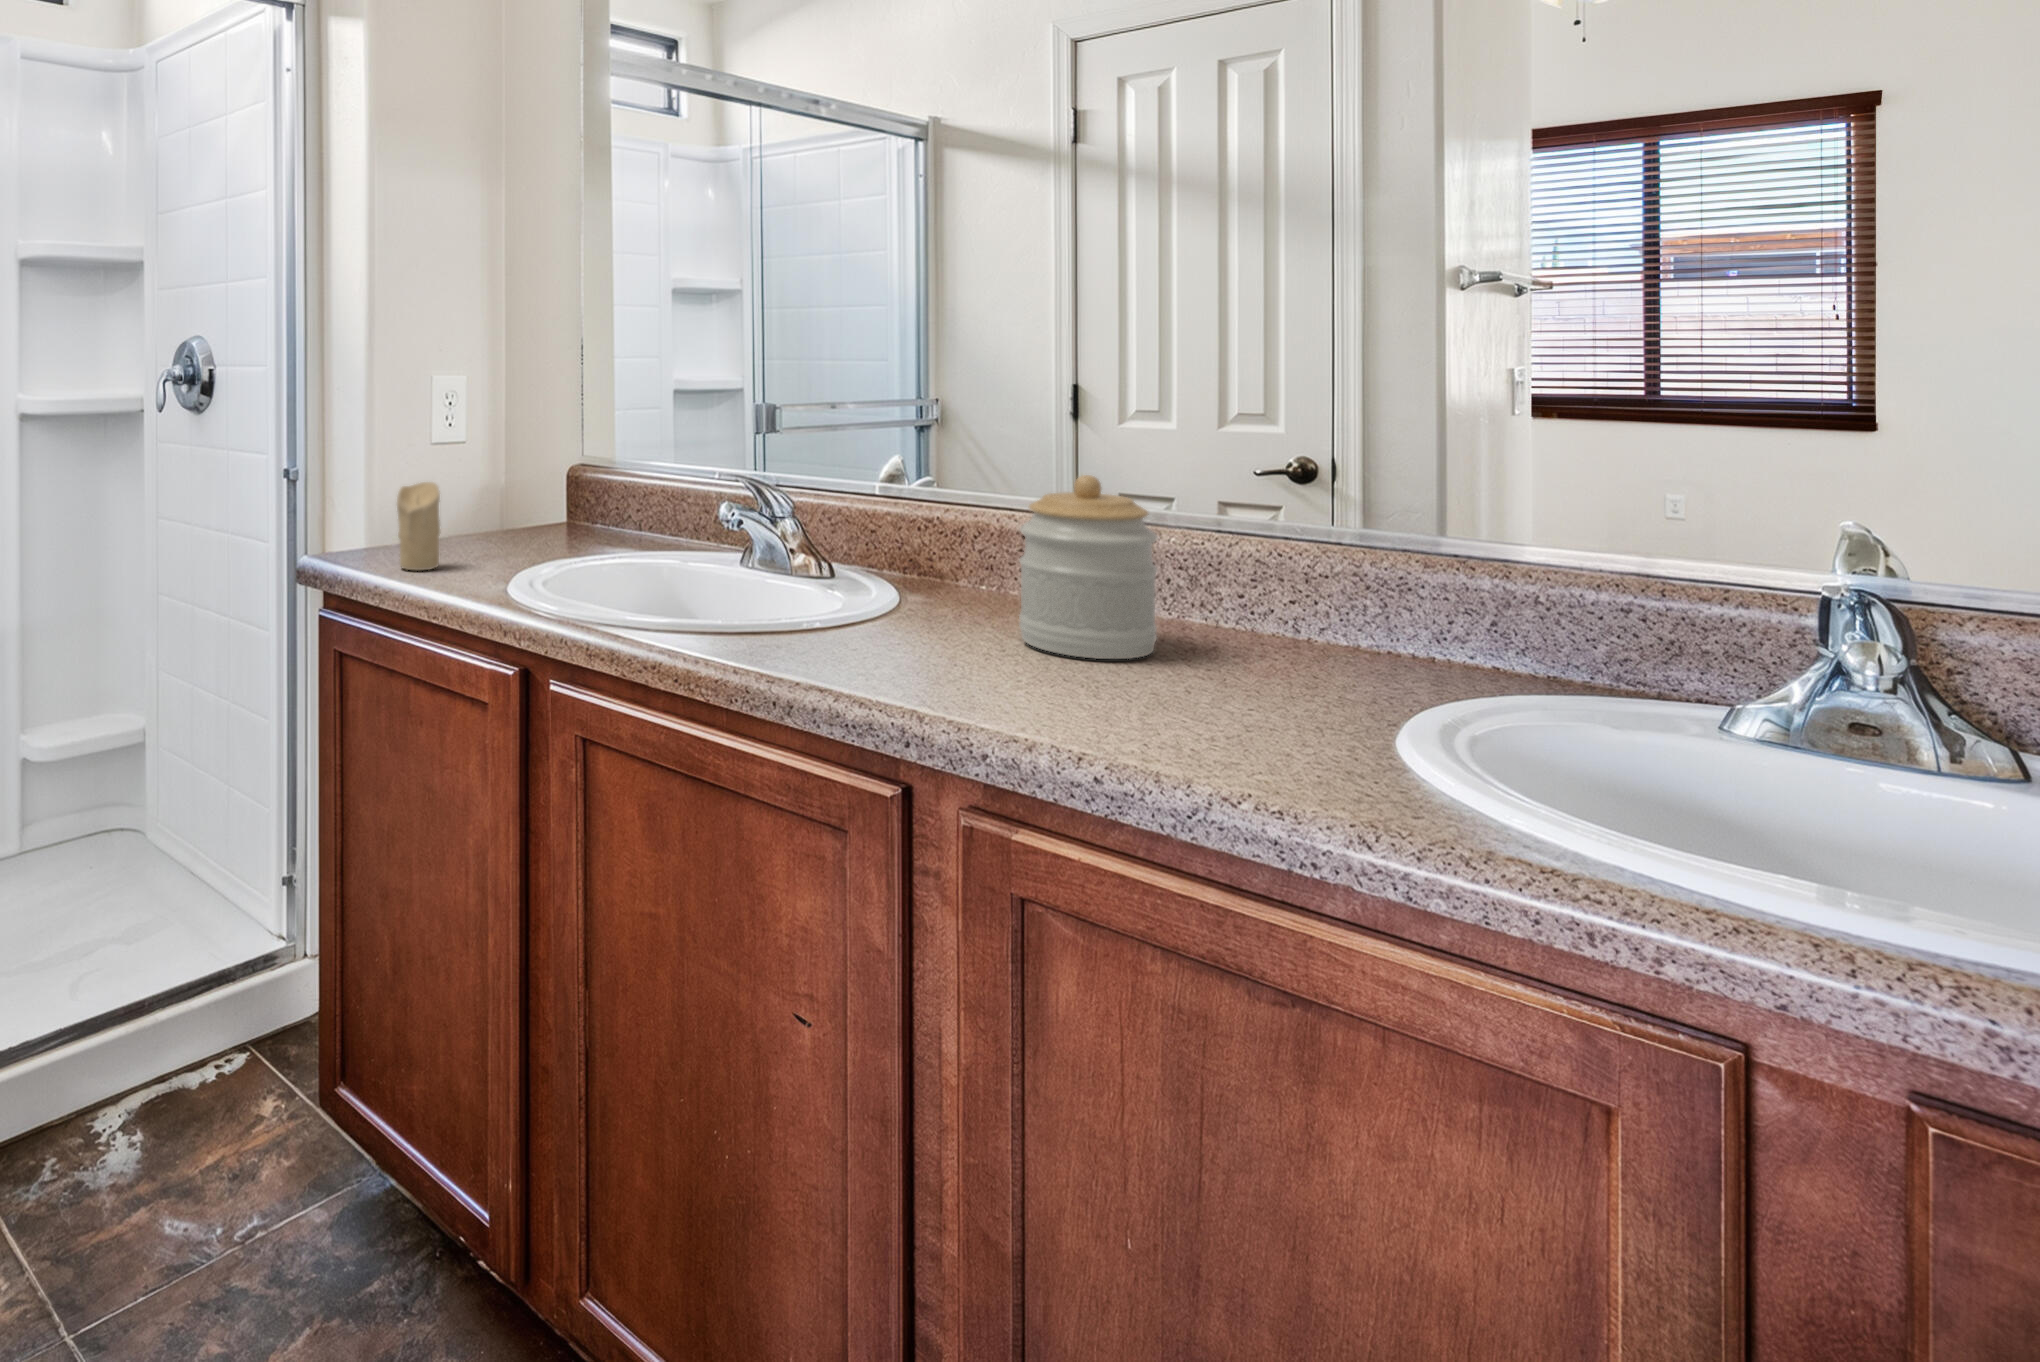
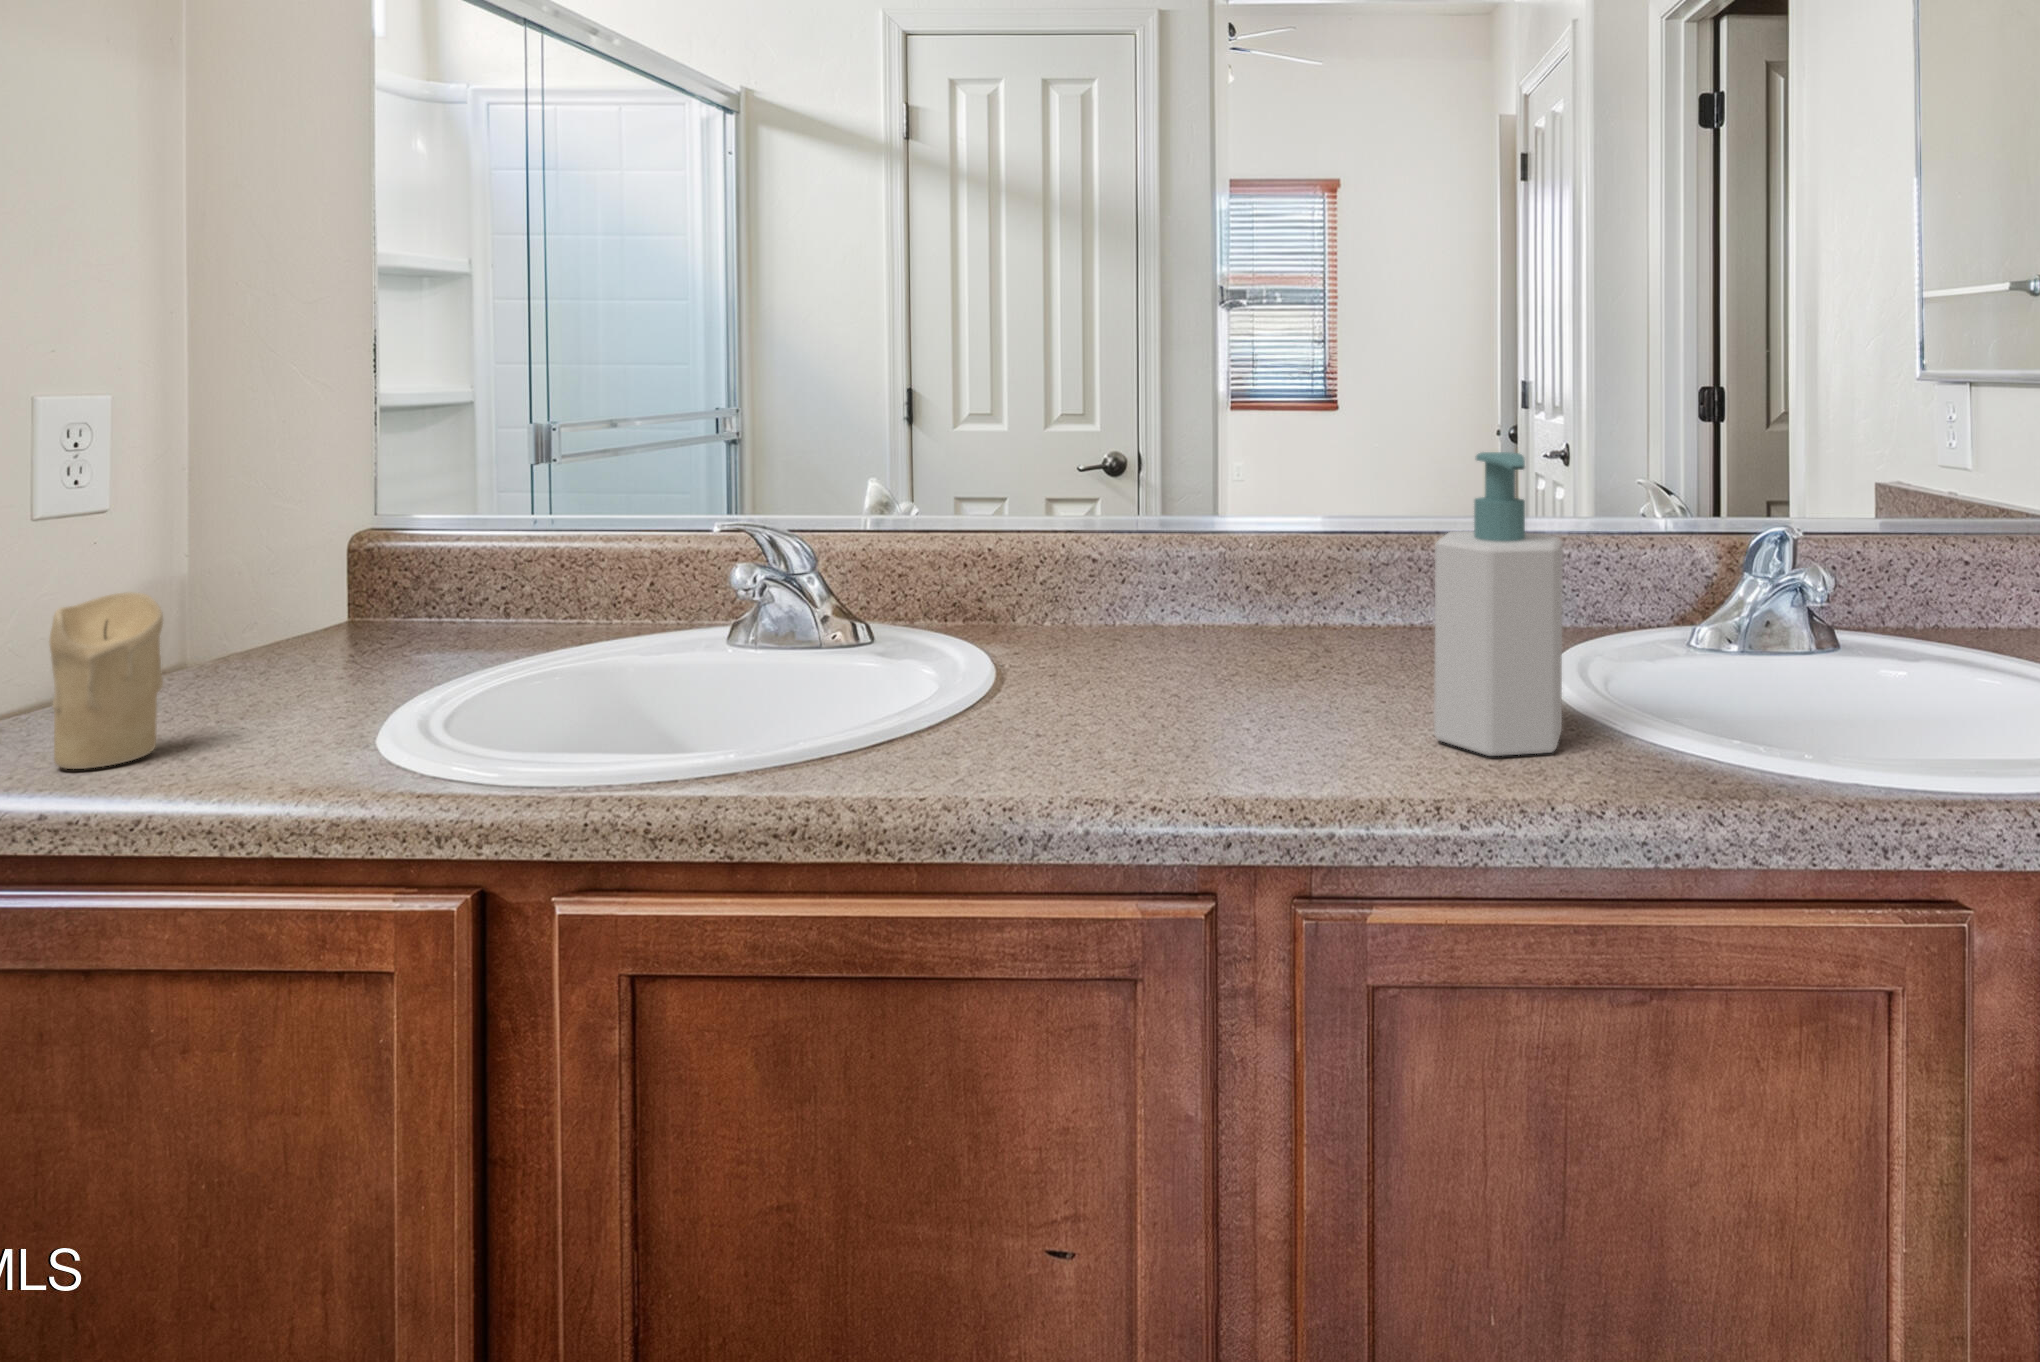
soap bottle: none [1161,454,1312,754] -> present [1434,452,1563,756]
jar: present [1019,475,1157,659] -> none [1168,487,1306,689]

